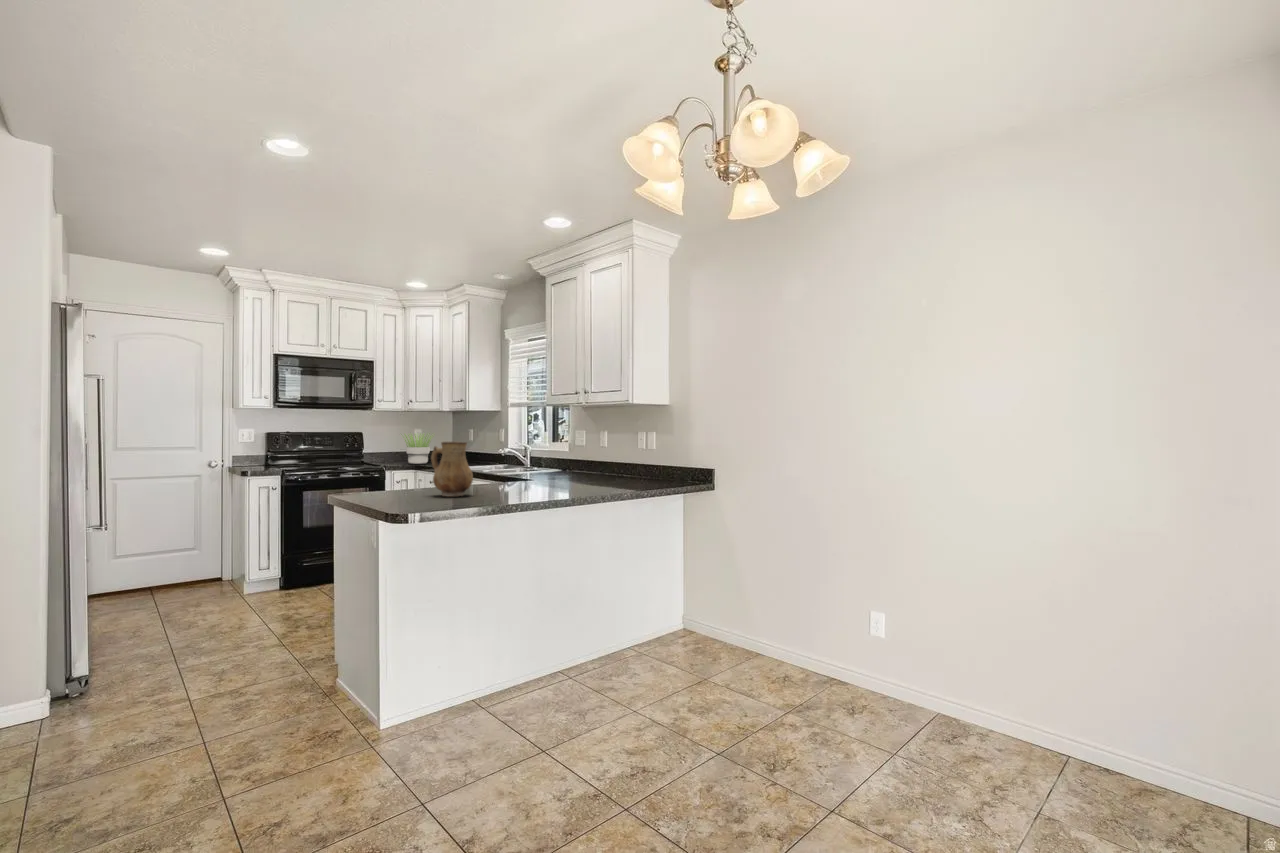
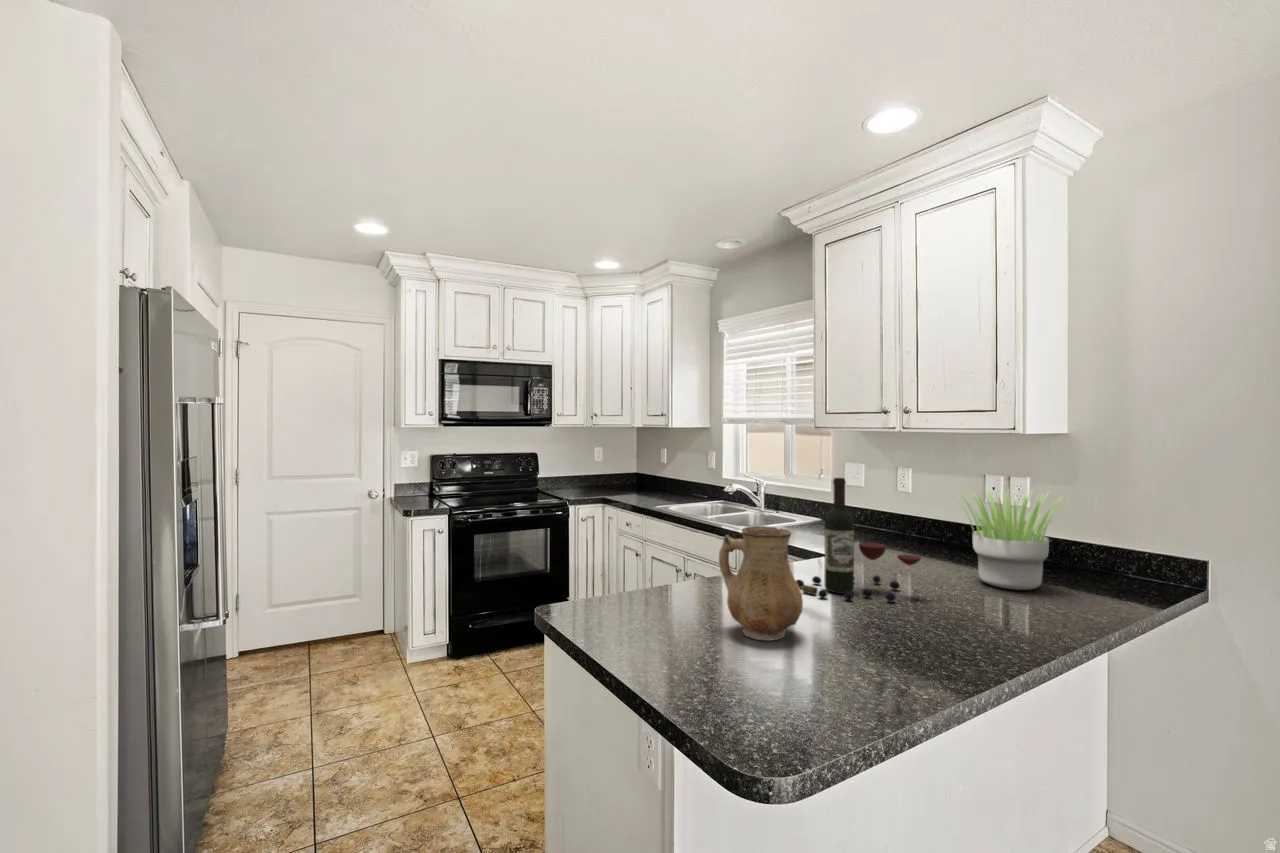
wine bottle: none [495,424,562,489] -> present [796,478,921,601]
potted plant: present [403,433,432,464] -> present [961,488,1059,590]

